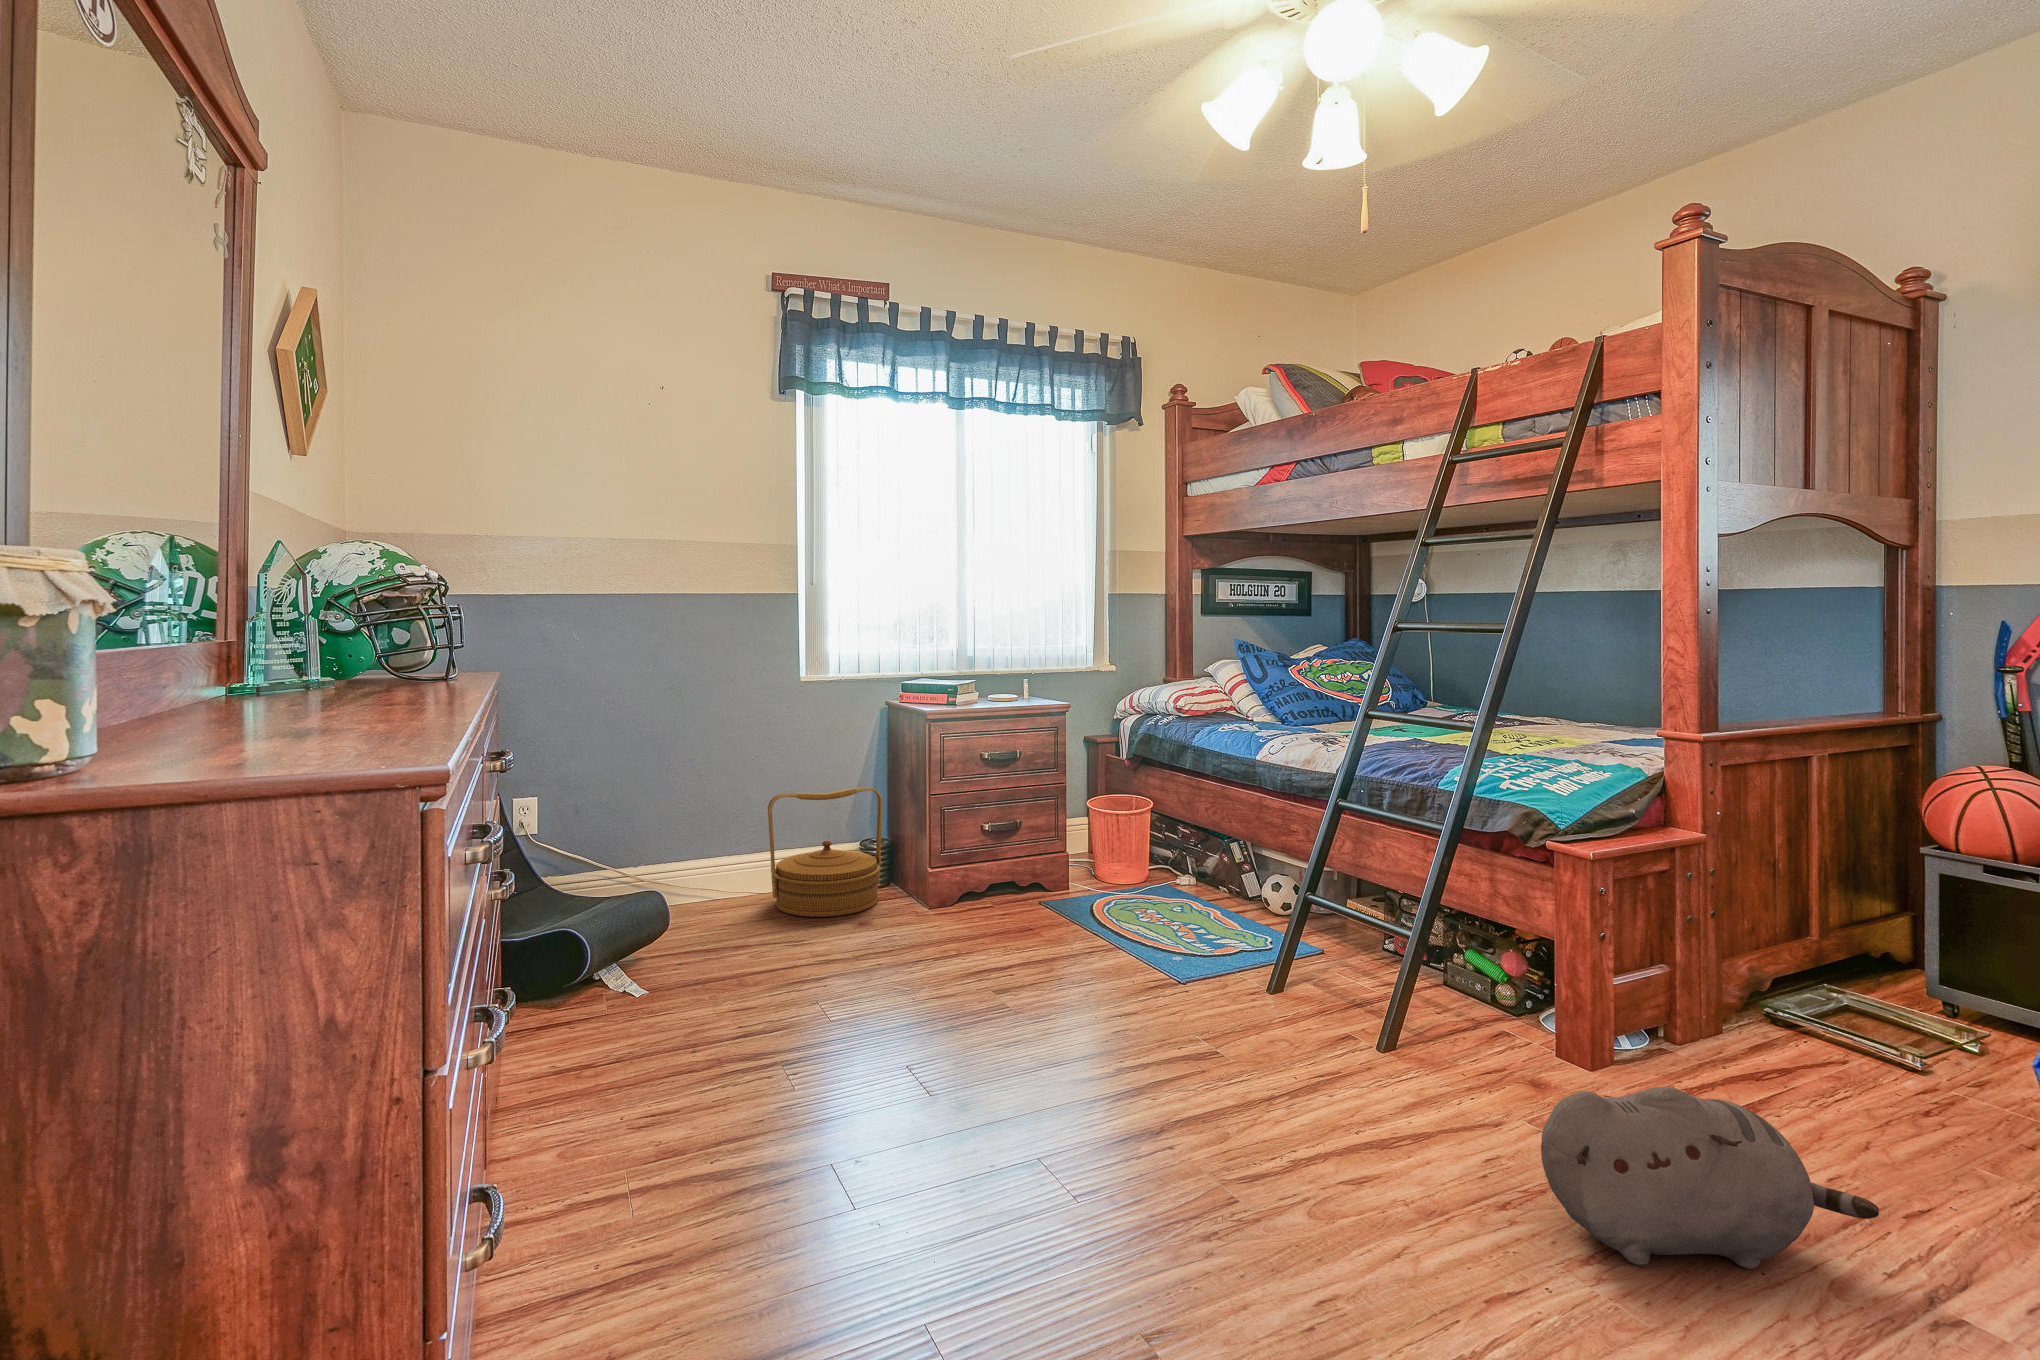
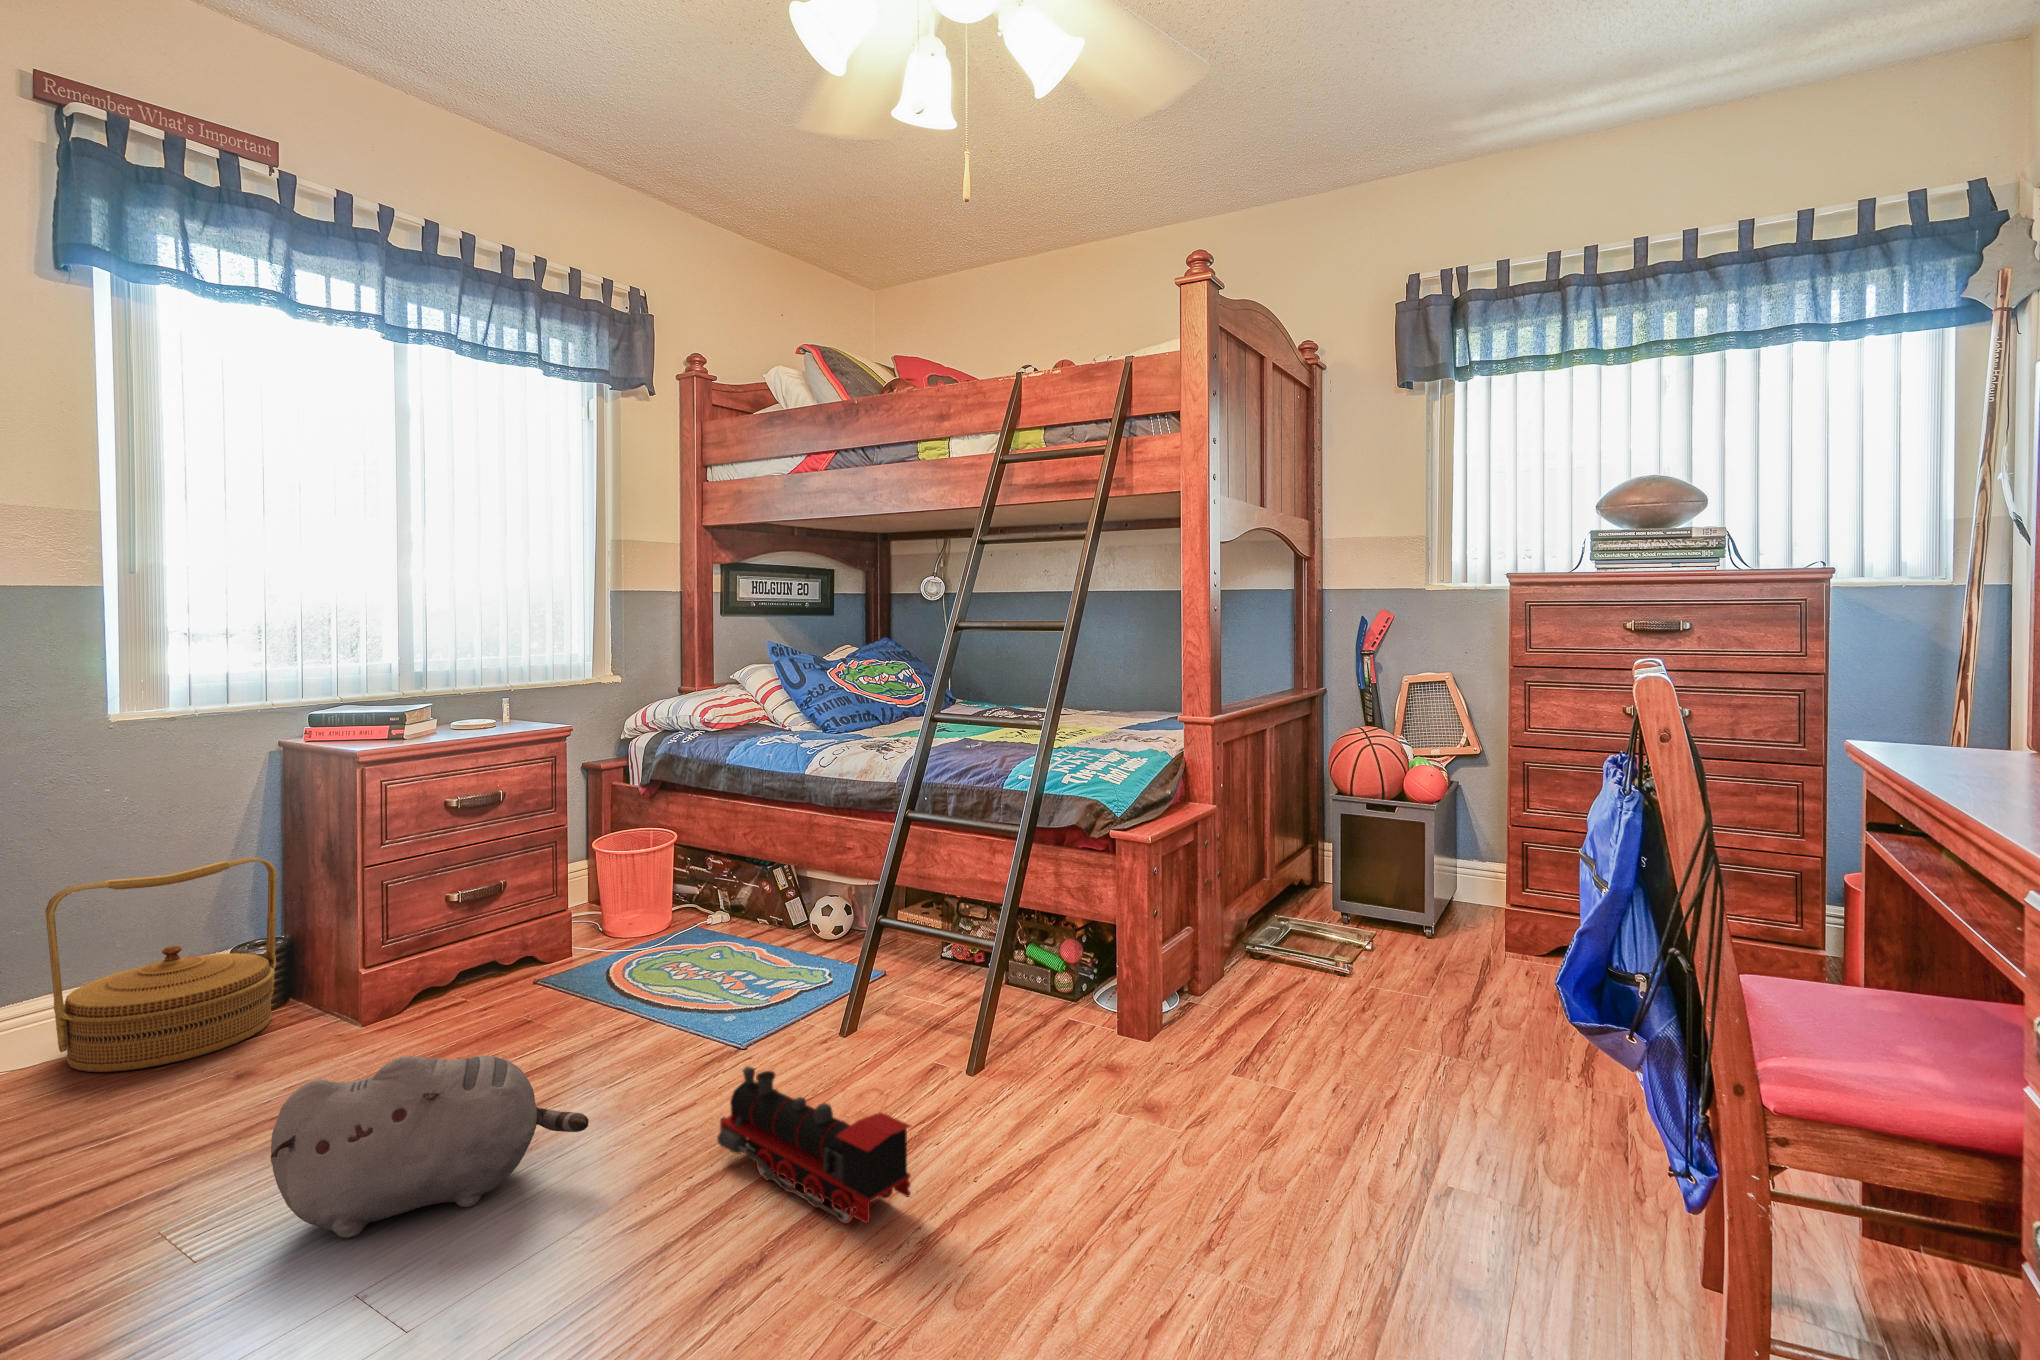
toy train: none [1147,992,1297,1135] -> present [717,1067,911,1224]
plush toy: present [1541,1086,1879,1269] -> present [271,1056,589,1238]

